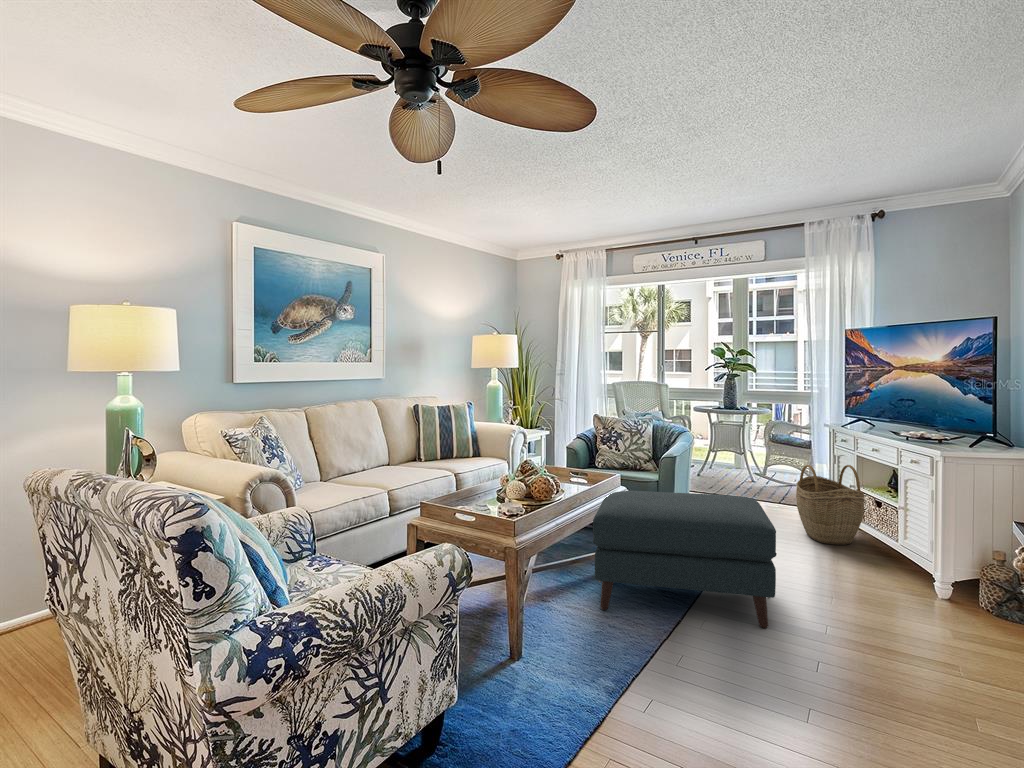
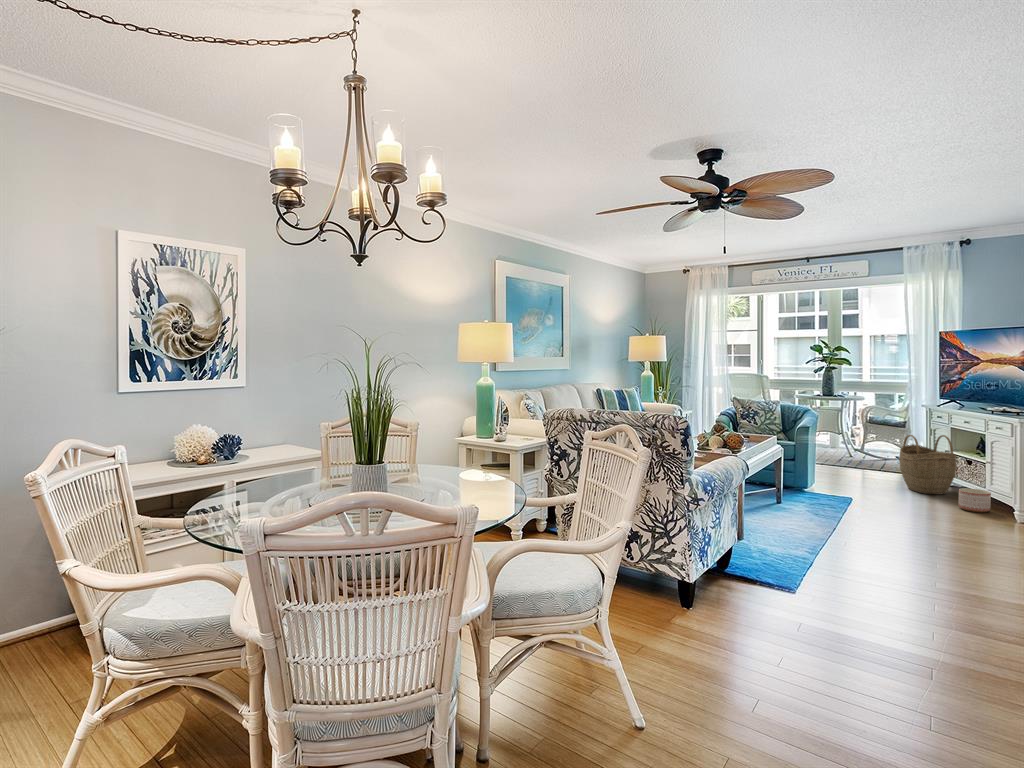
ottoman: present [593,491,776,628] -> none [763,447,903,533]
planter: none [863,542,904,578] -> present [959,488,991,512]

